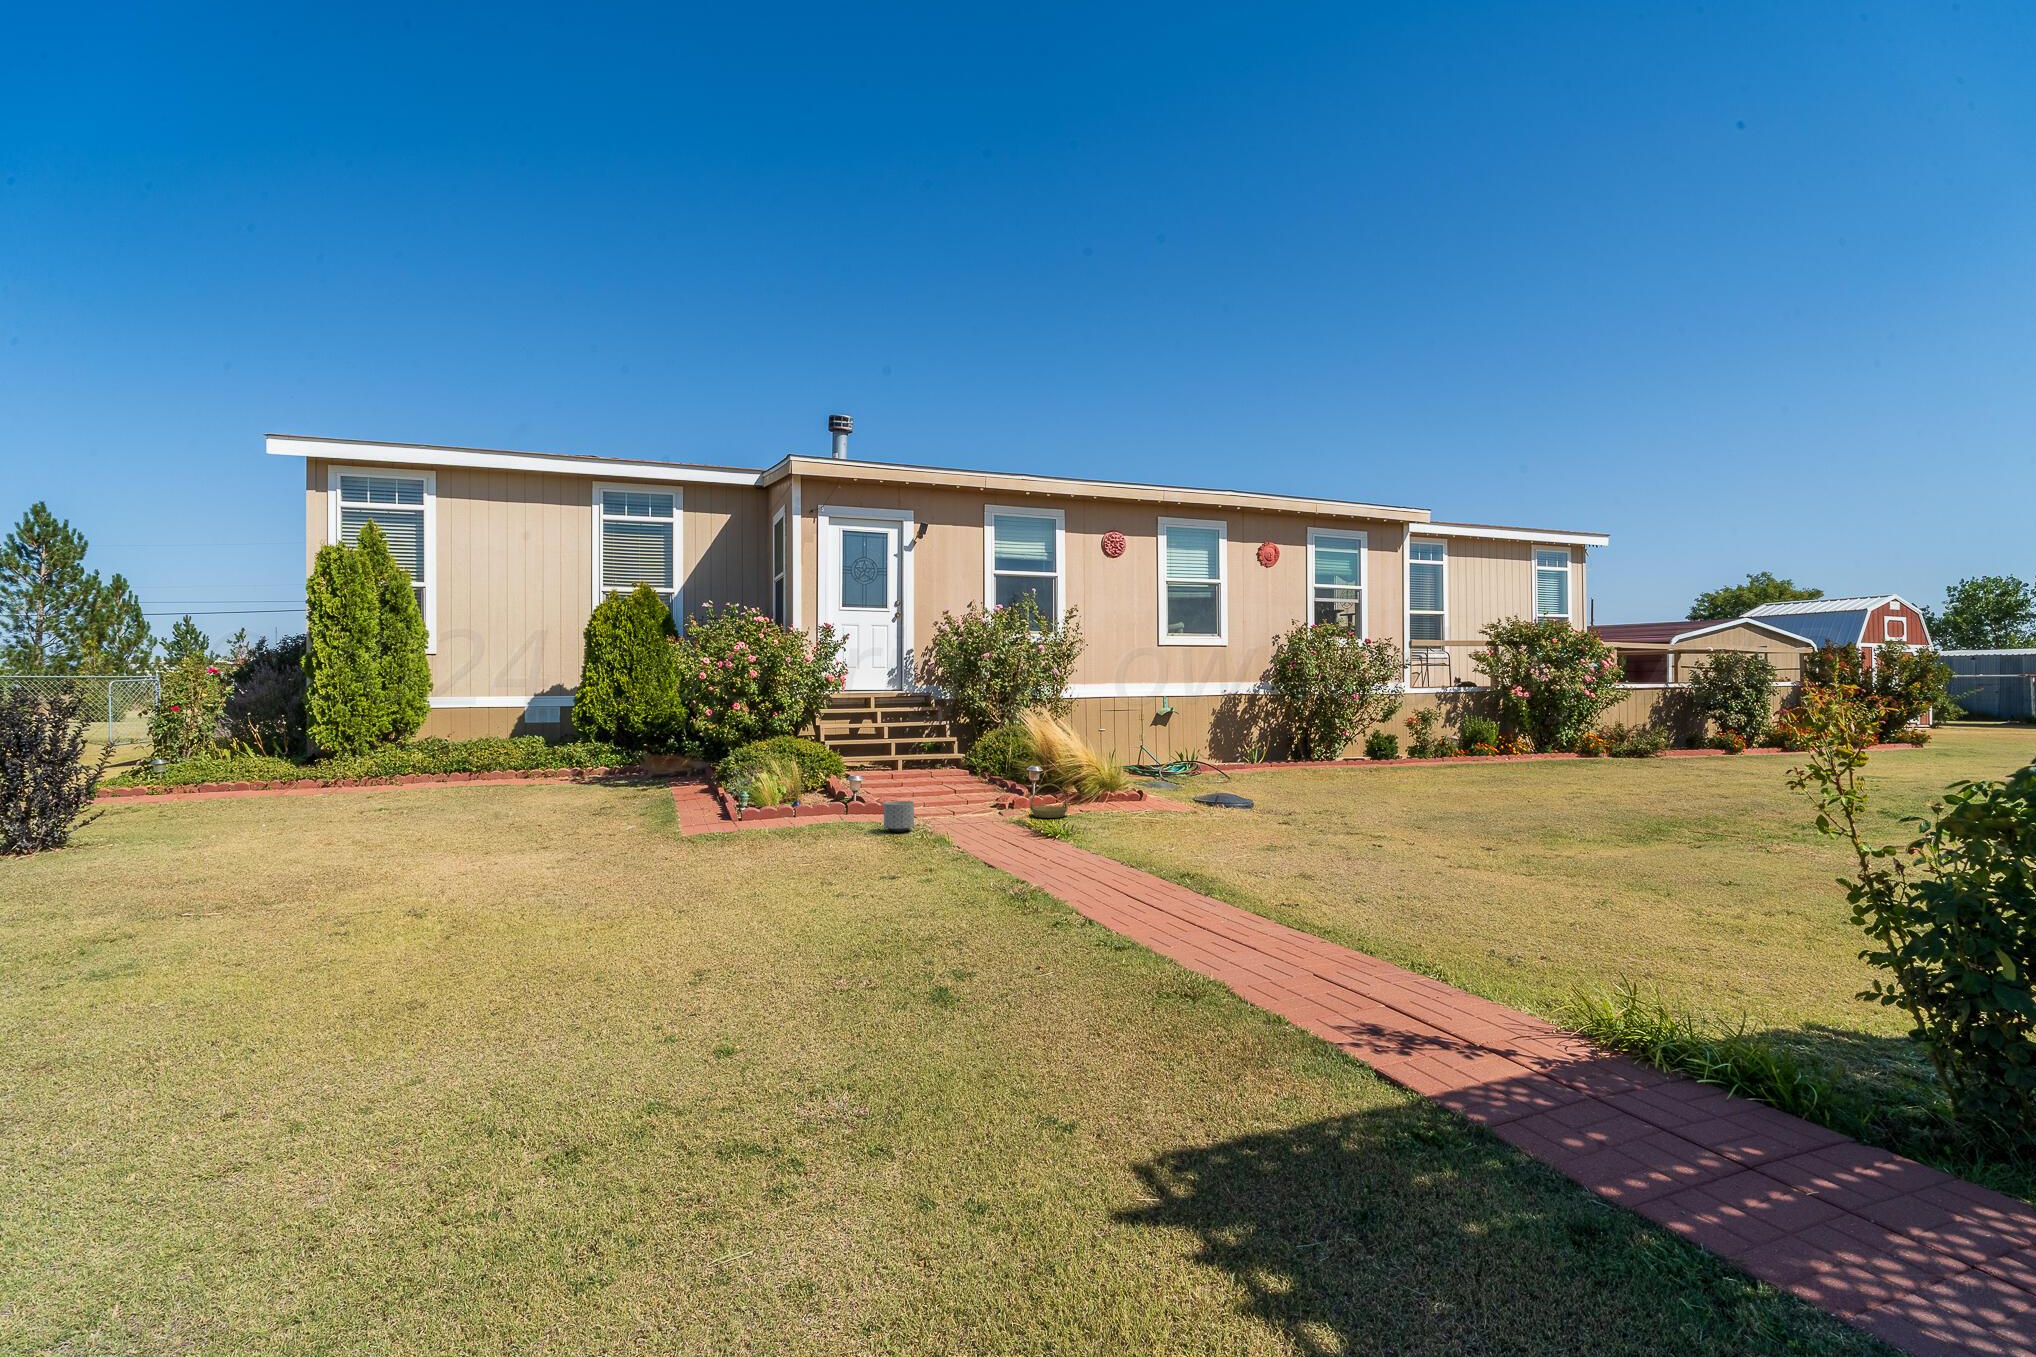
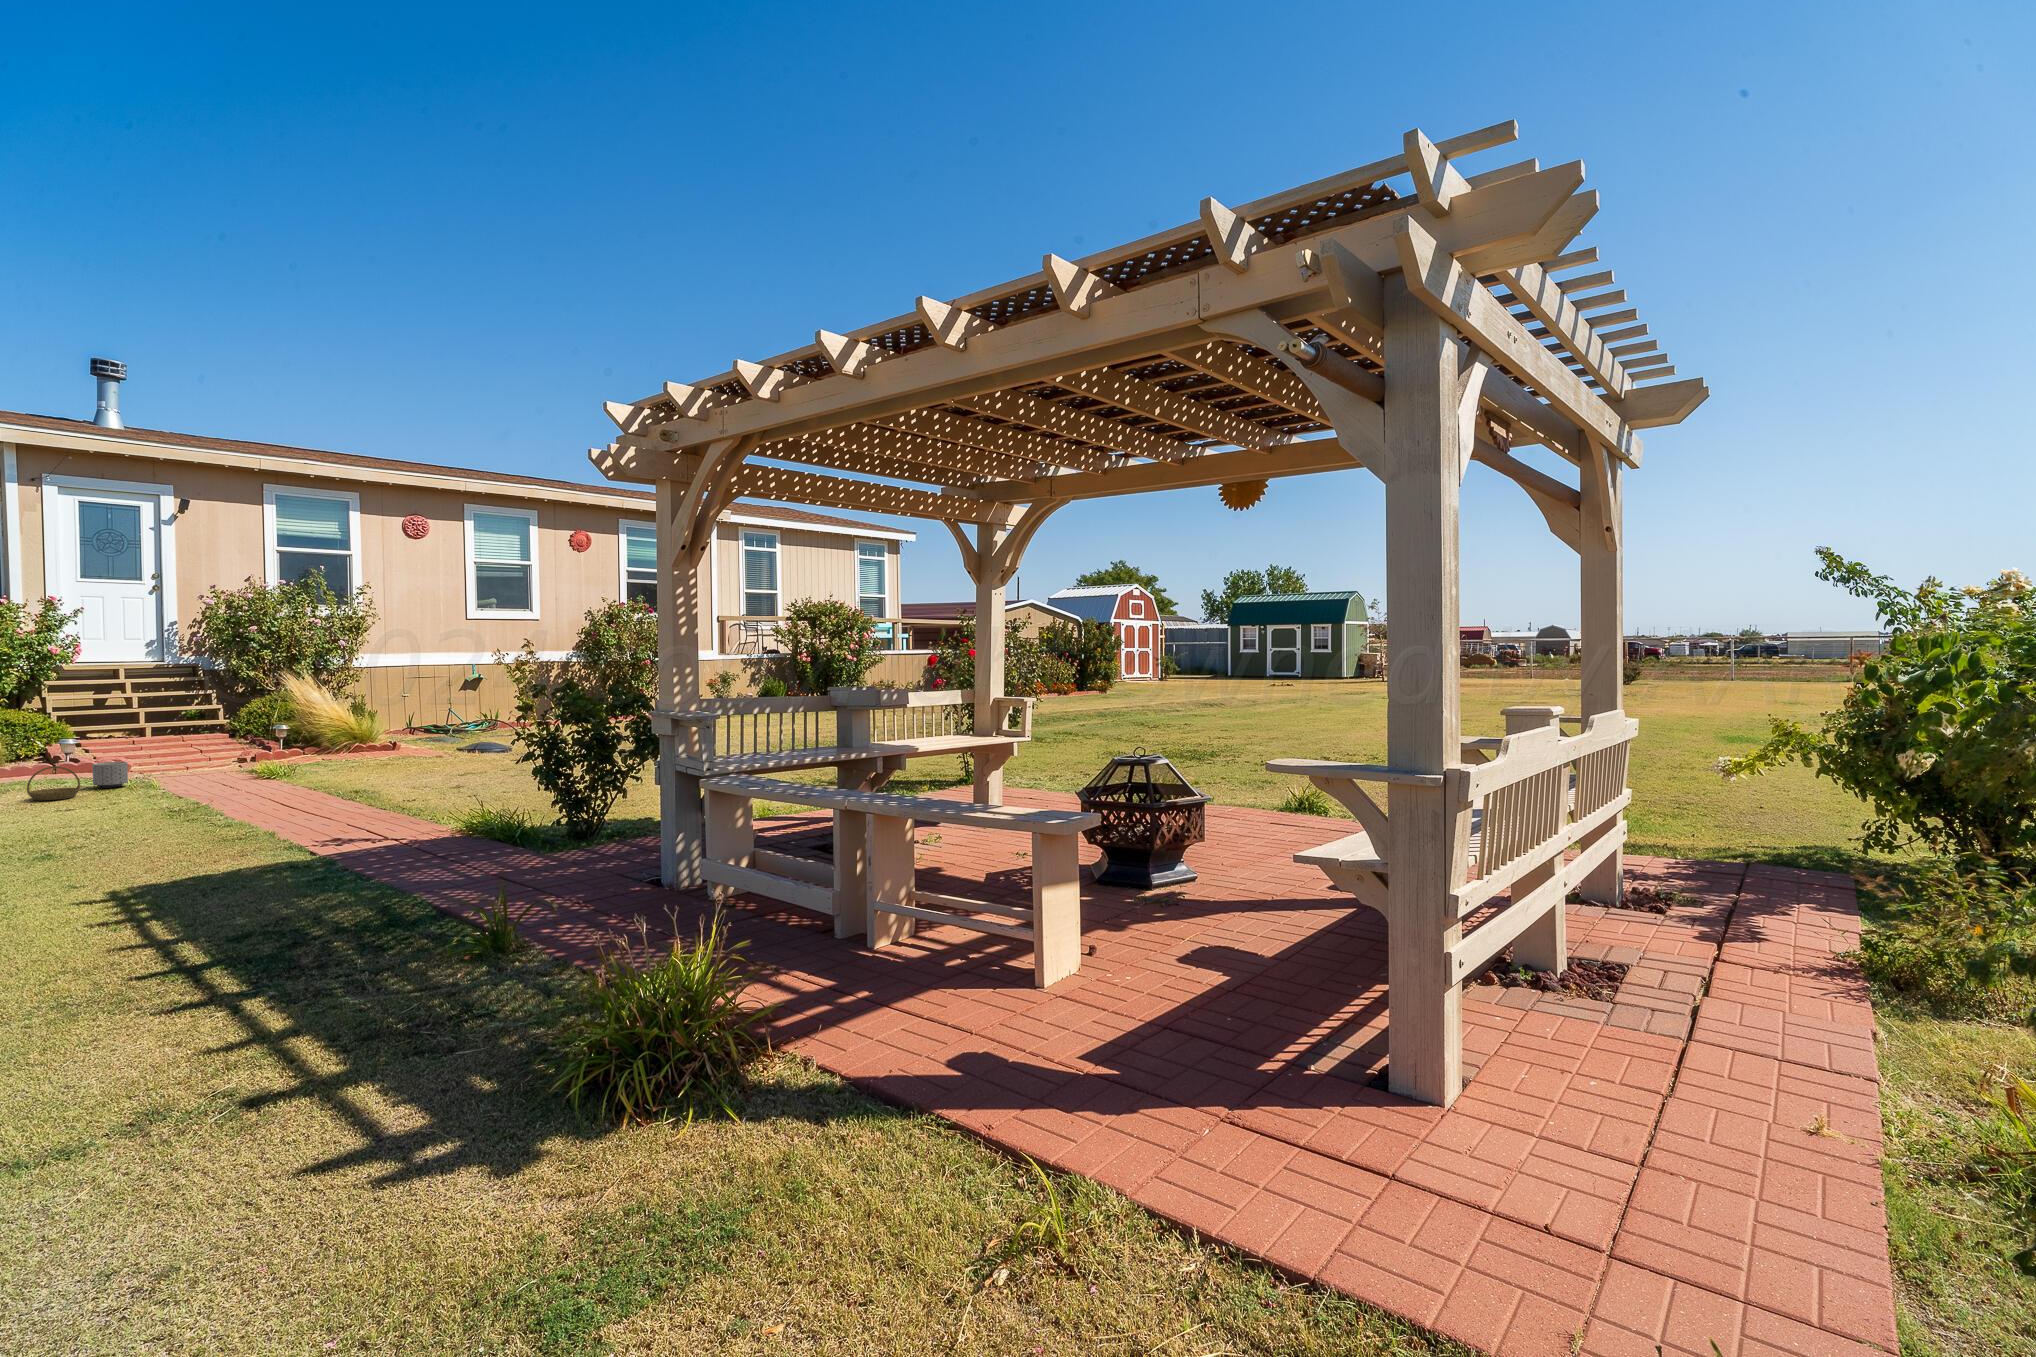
basket: present [1030,784,1068,818] -> present [27,766,80,800]

